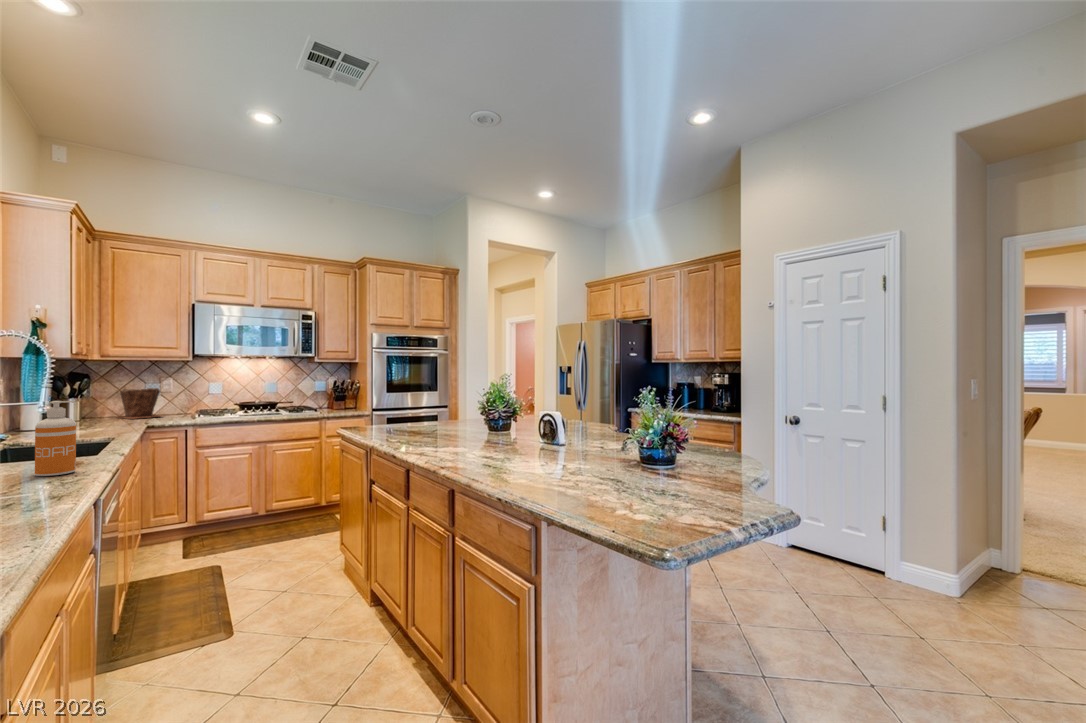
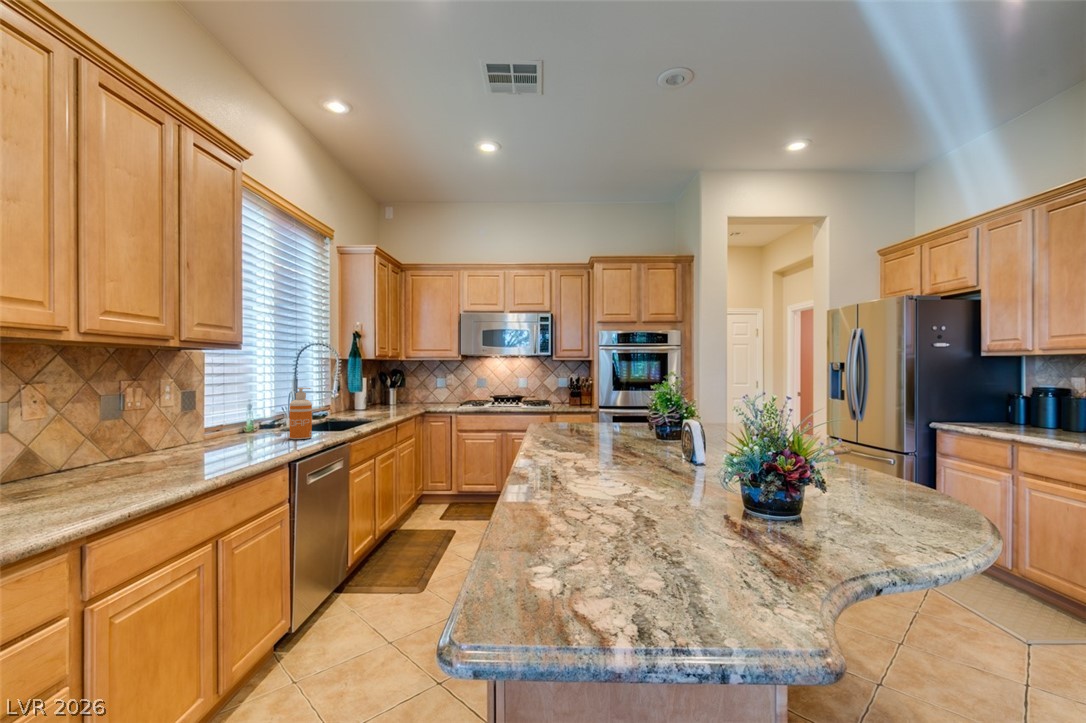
plant pot: present [118,388,162,419] -> none [417,381,445,405]

